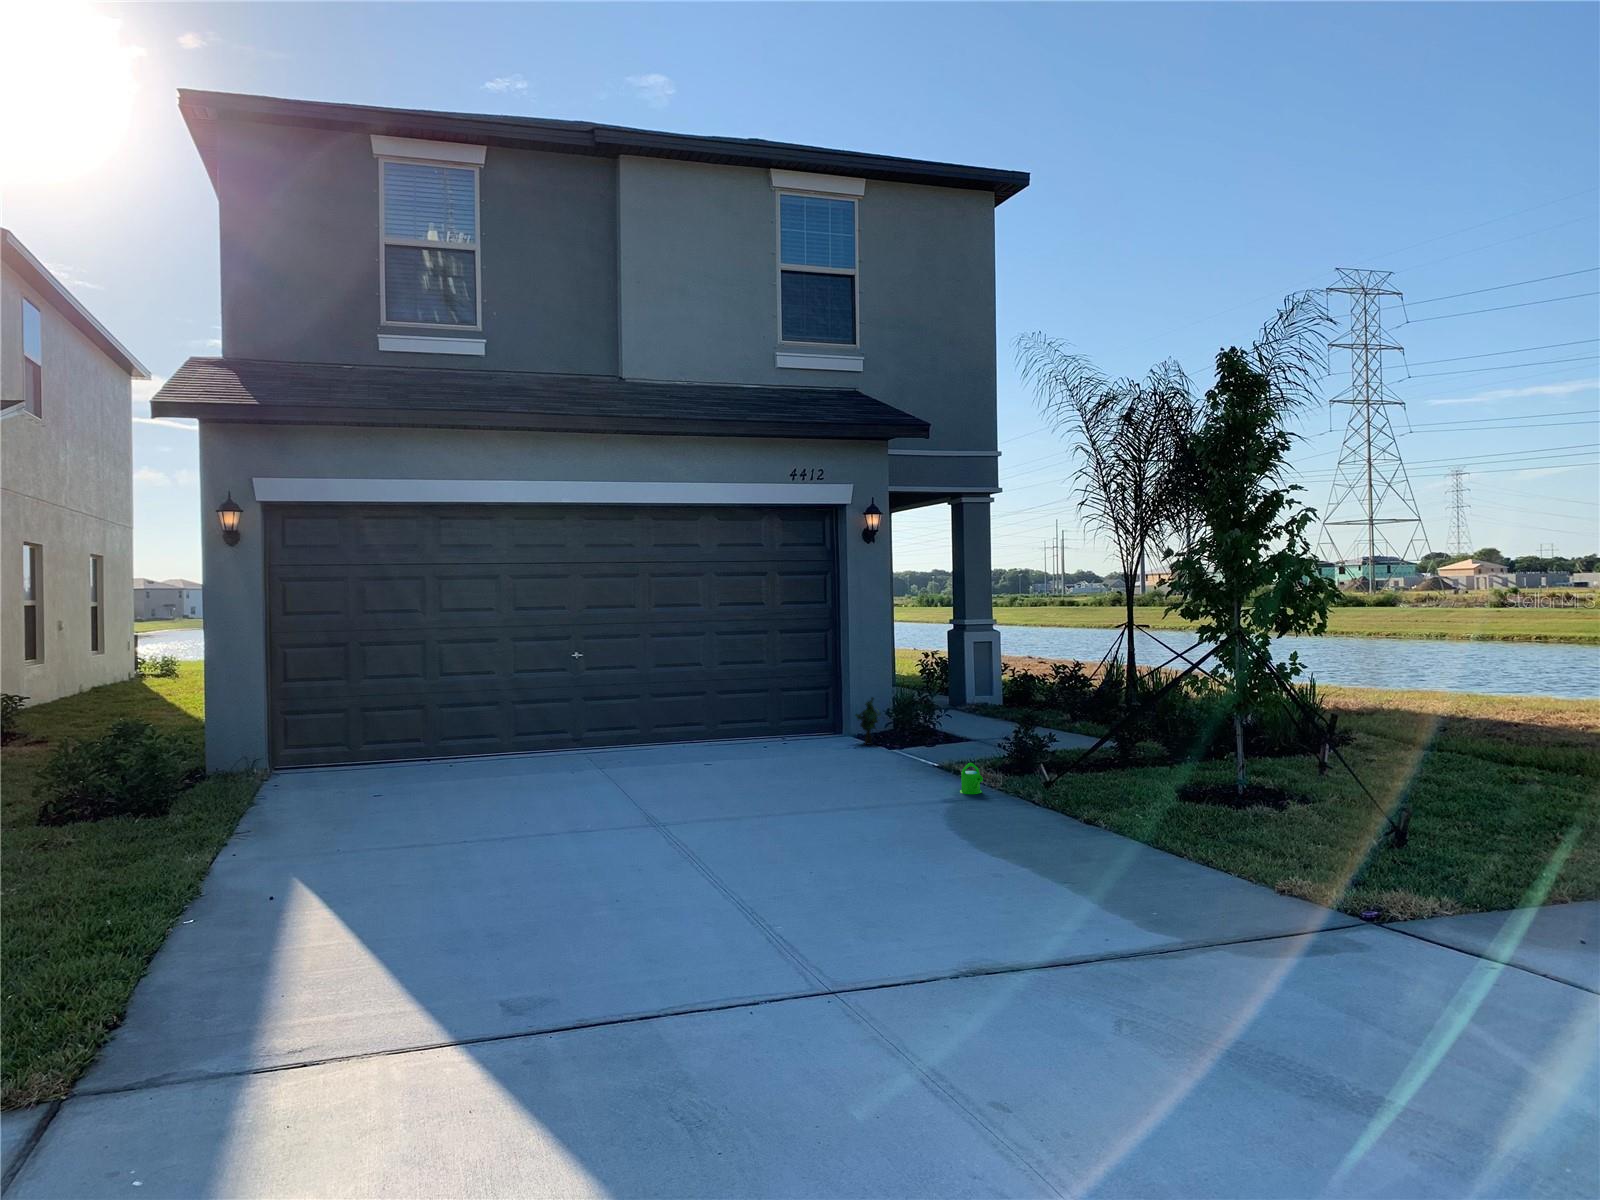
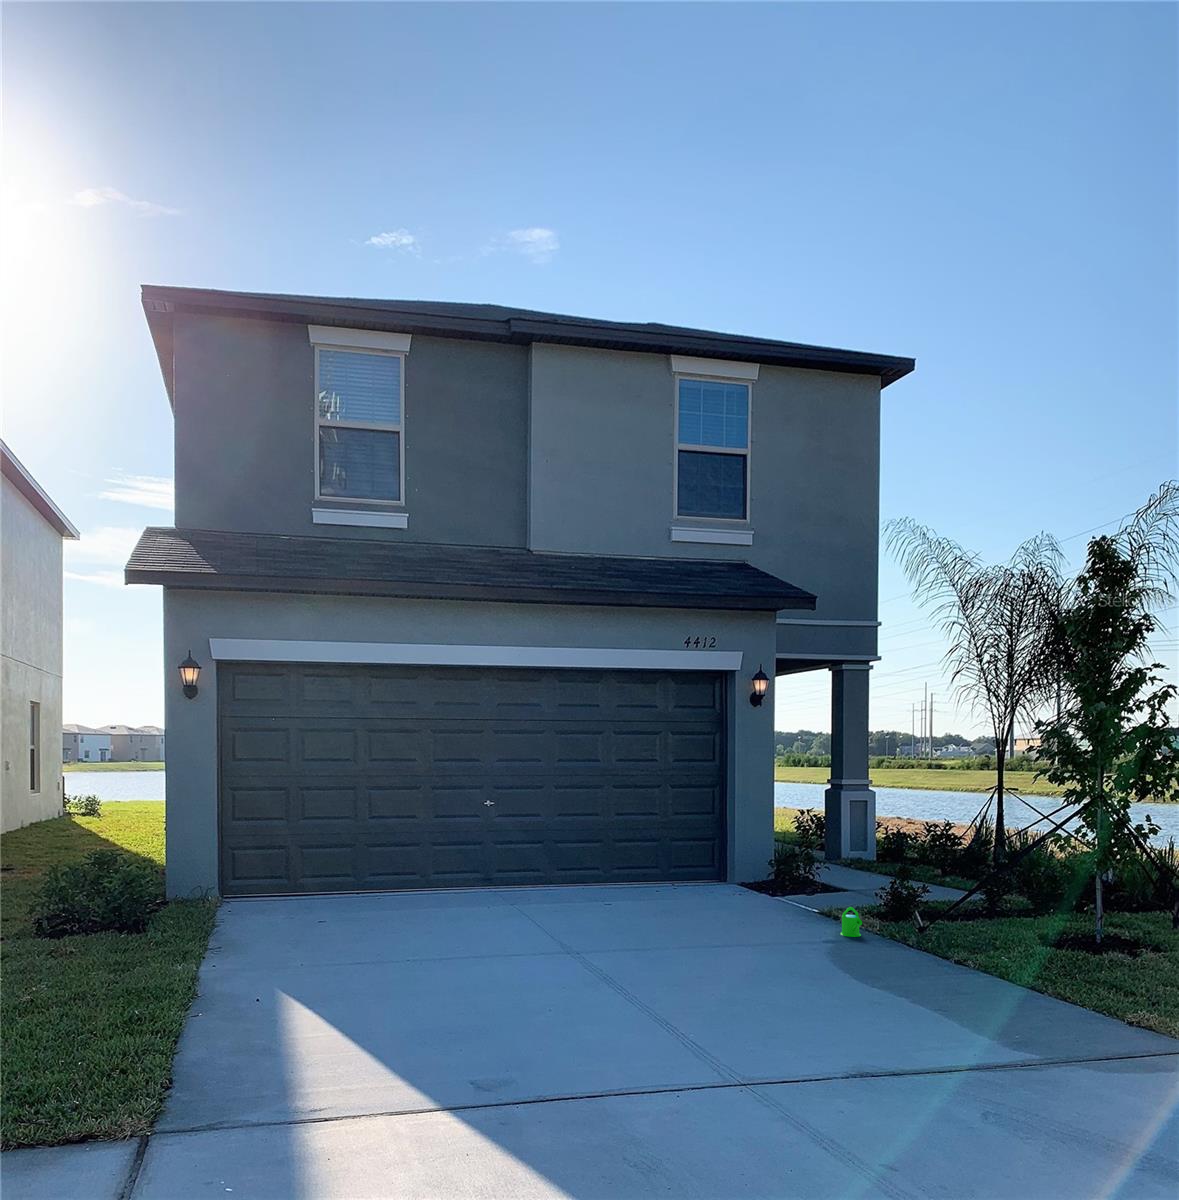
decorative plant: present [855,698,881,745] -> none [739,844,764,888]

